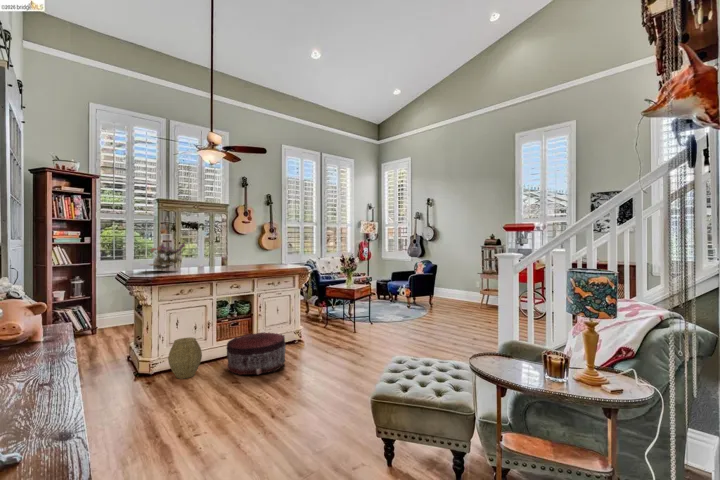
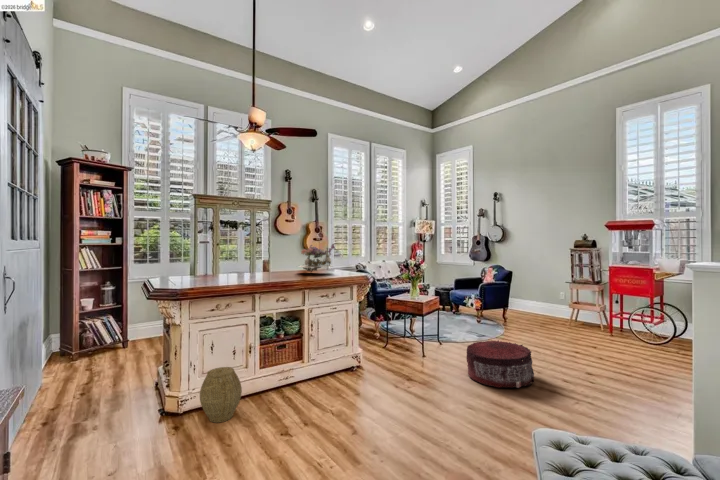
flower arrangement: present [149,242,185,270] -> present [299,244,335,272]
pouf: present [227,332,286,375] -> present [467,341,534,388]

